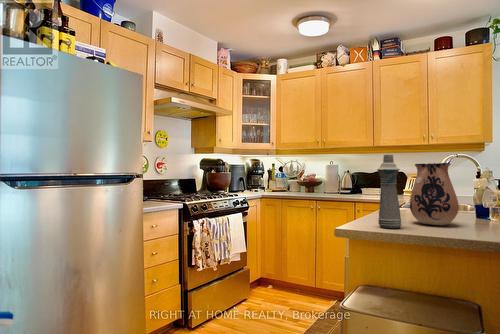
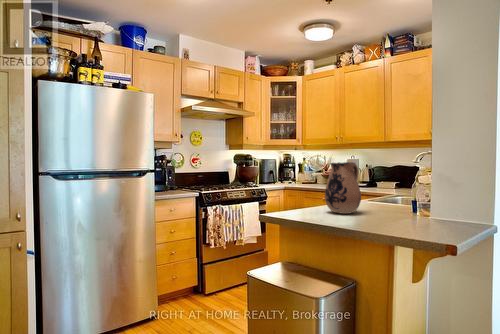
bottle: present [377,154,401,228] -> none [288,156,306,214]

